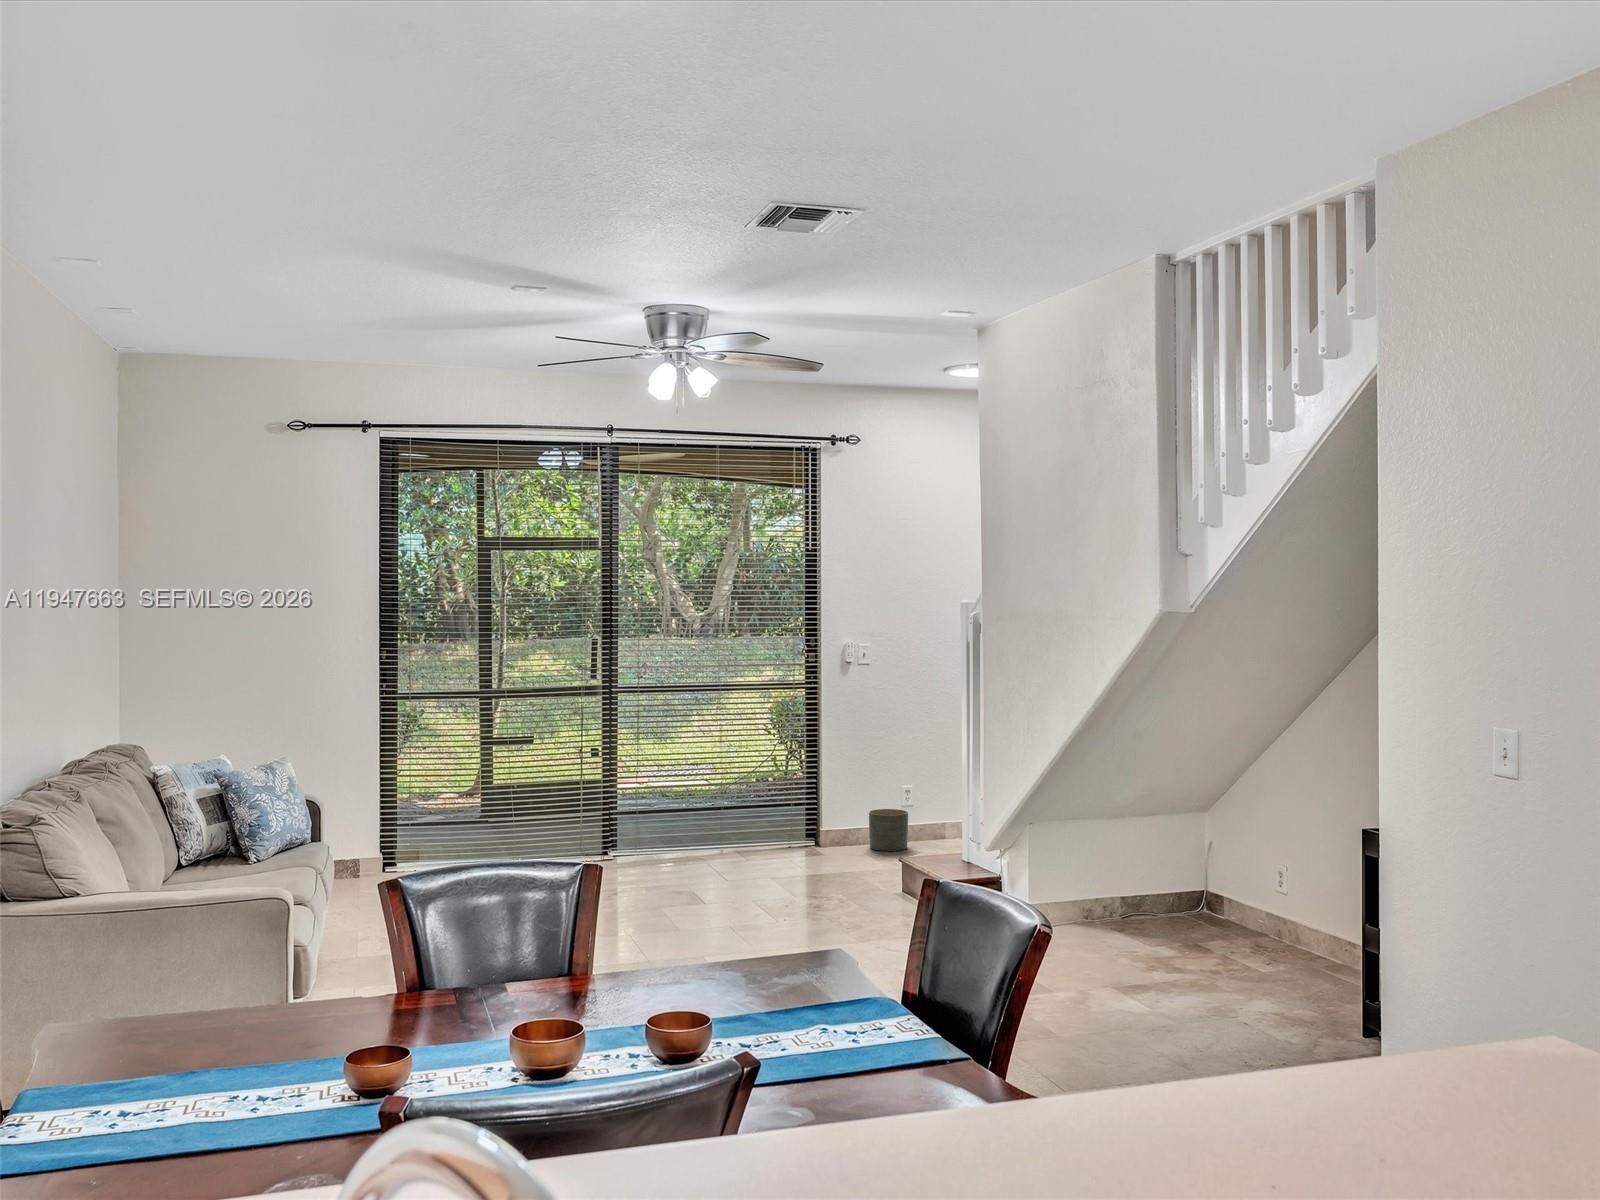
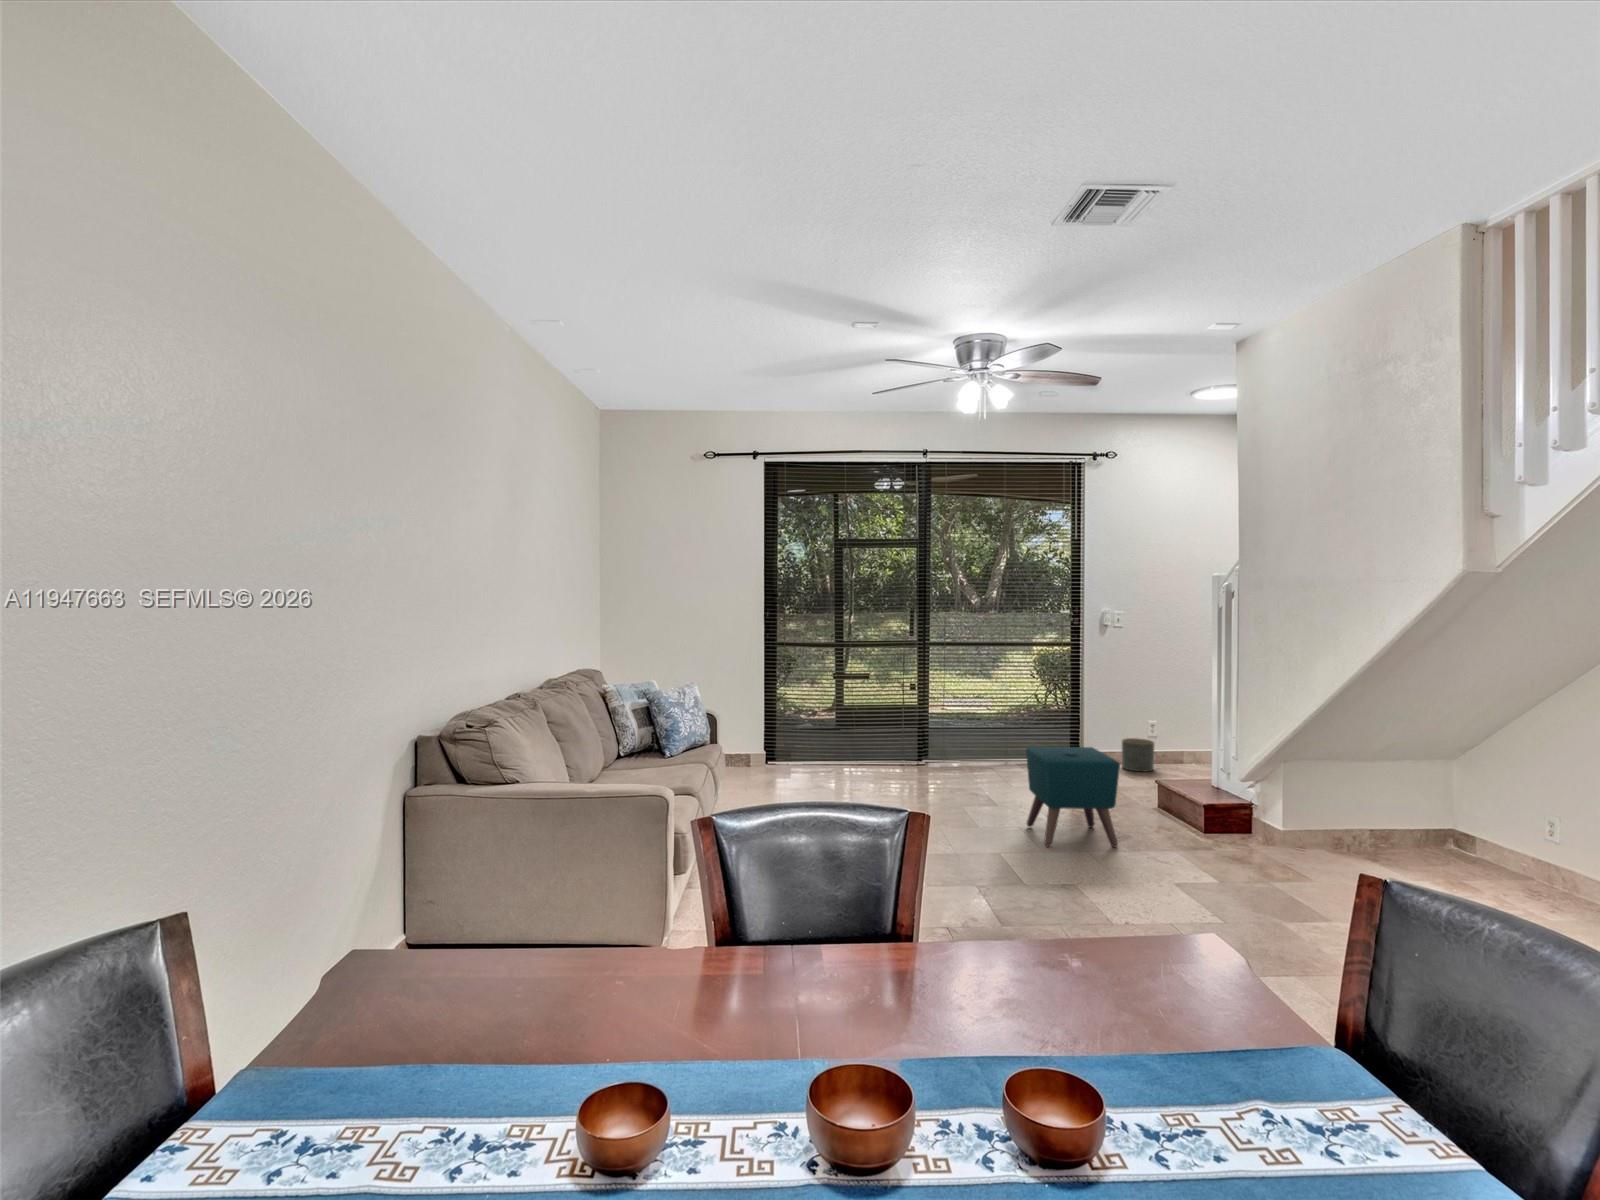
ottoman: none [741,818,850,944] -> present [1026,747,1120,847]

